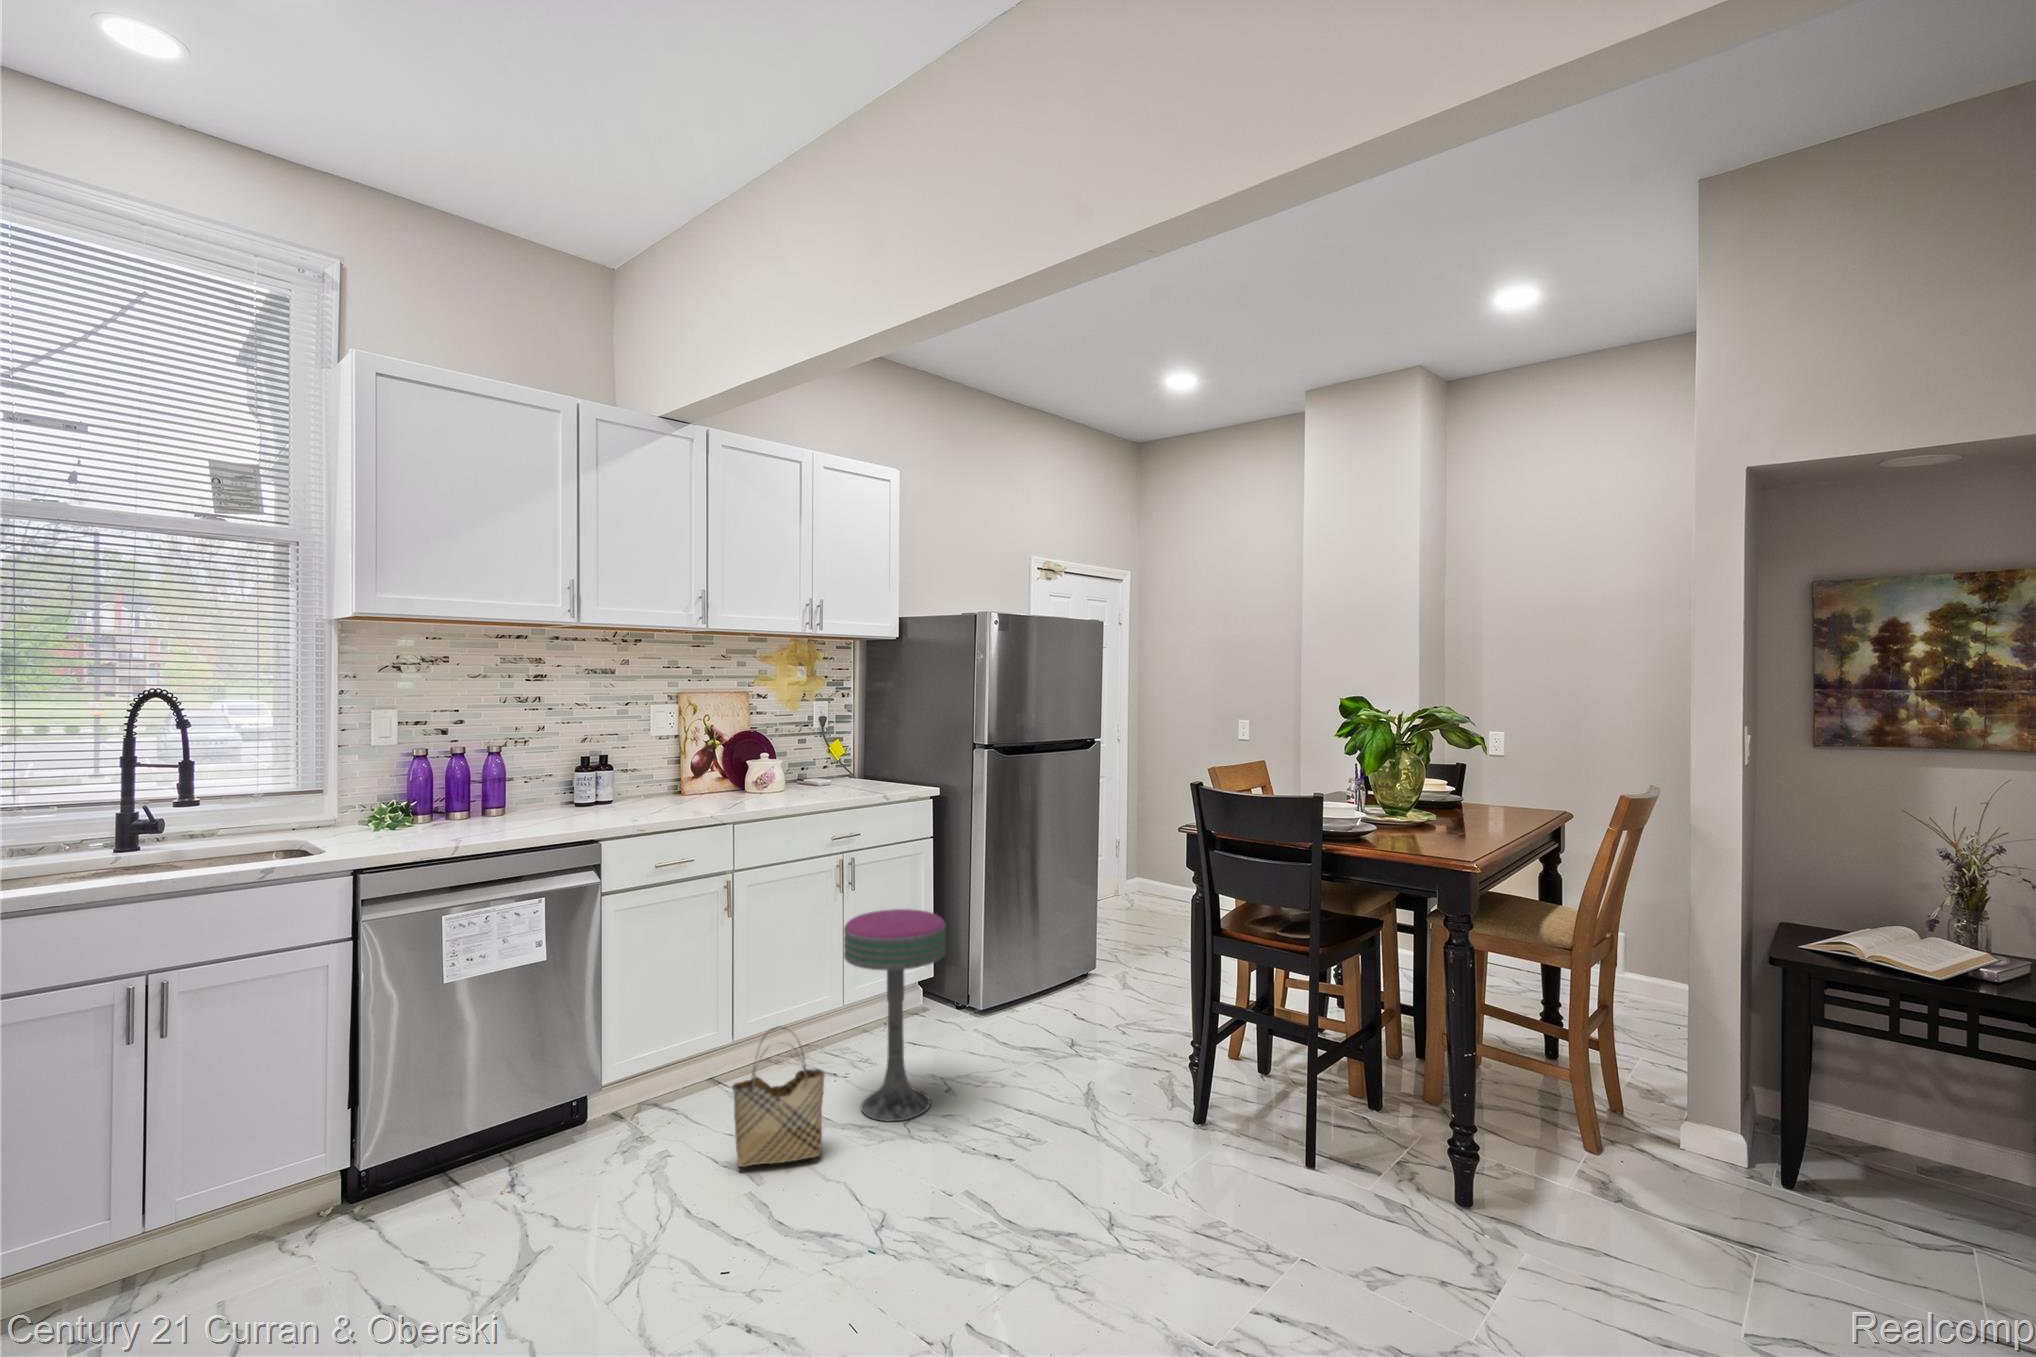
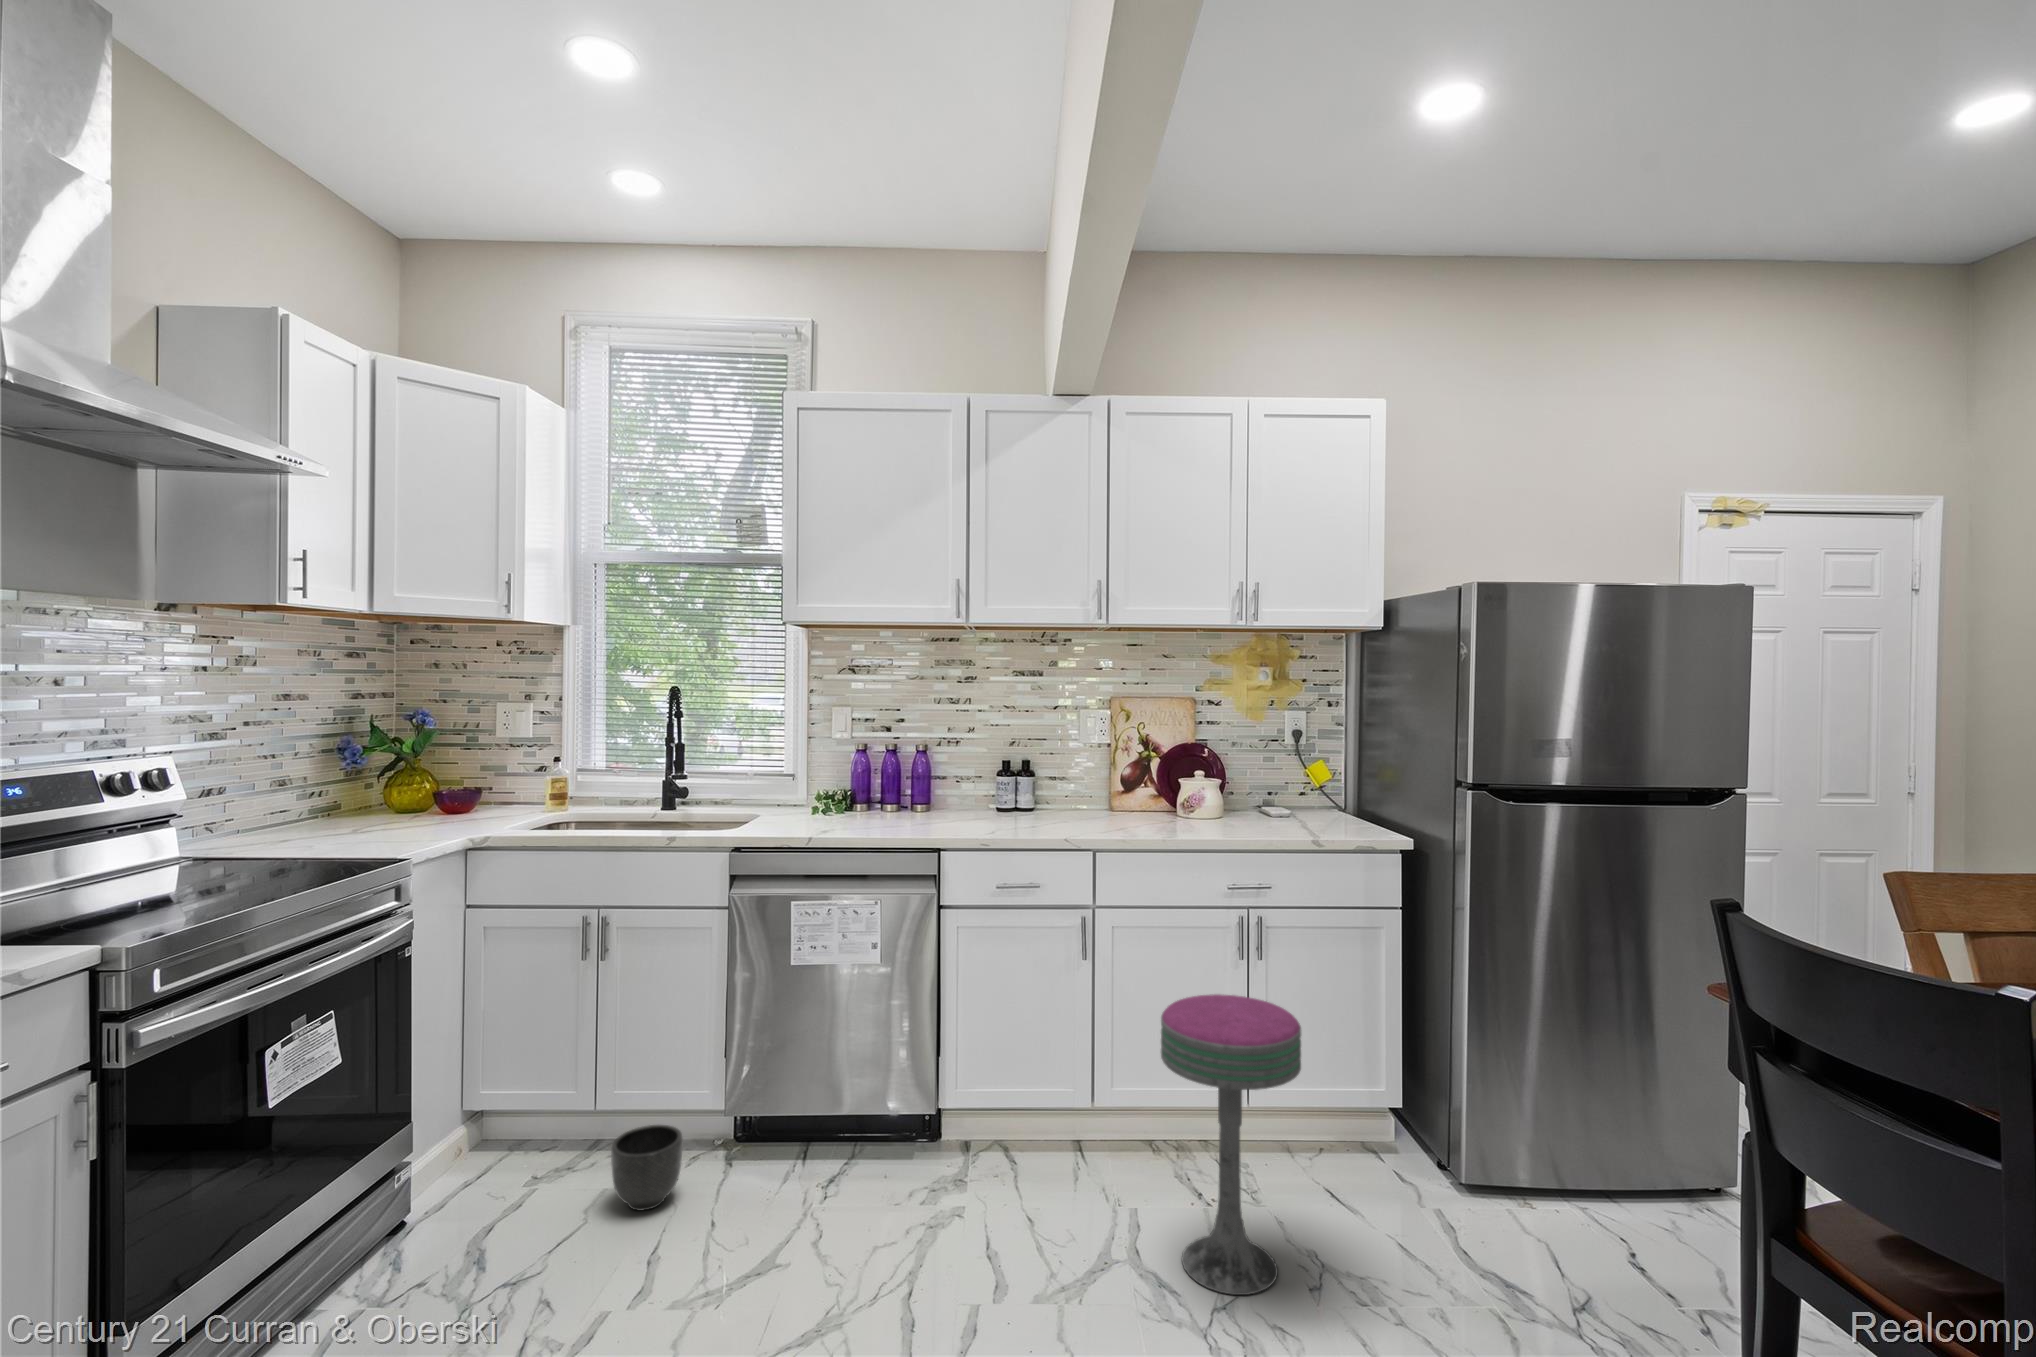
woven basket: present [732,1027,825,1167] -> none [995,1107,1101,1289]
planter: none [252,1195,351,1302] -> present [611,1125,683,1210]

